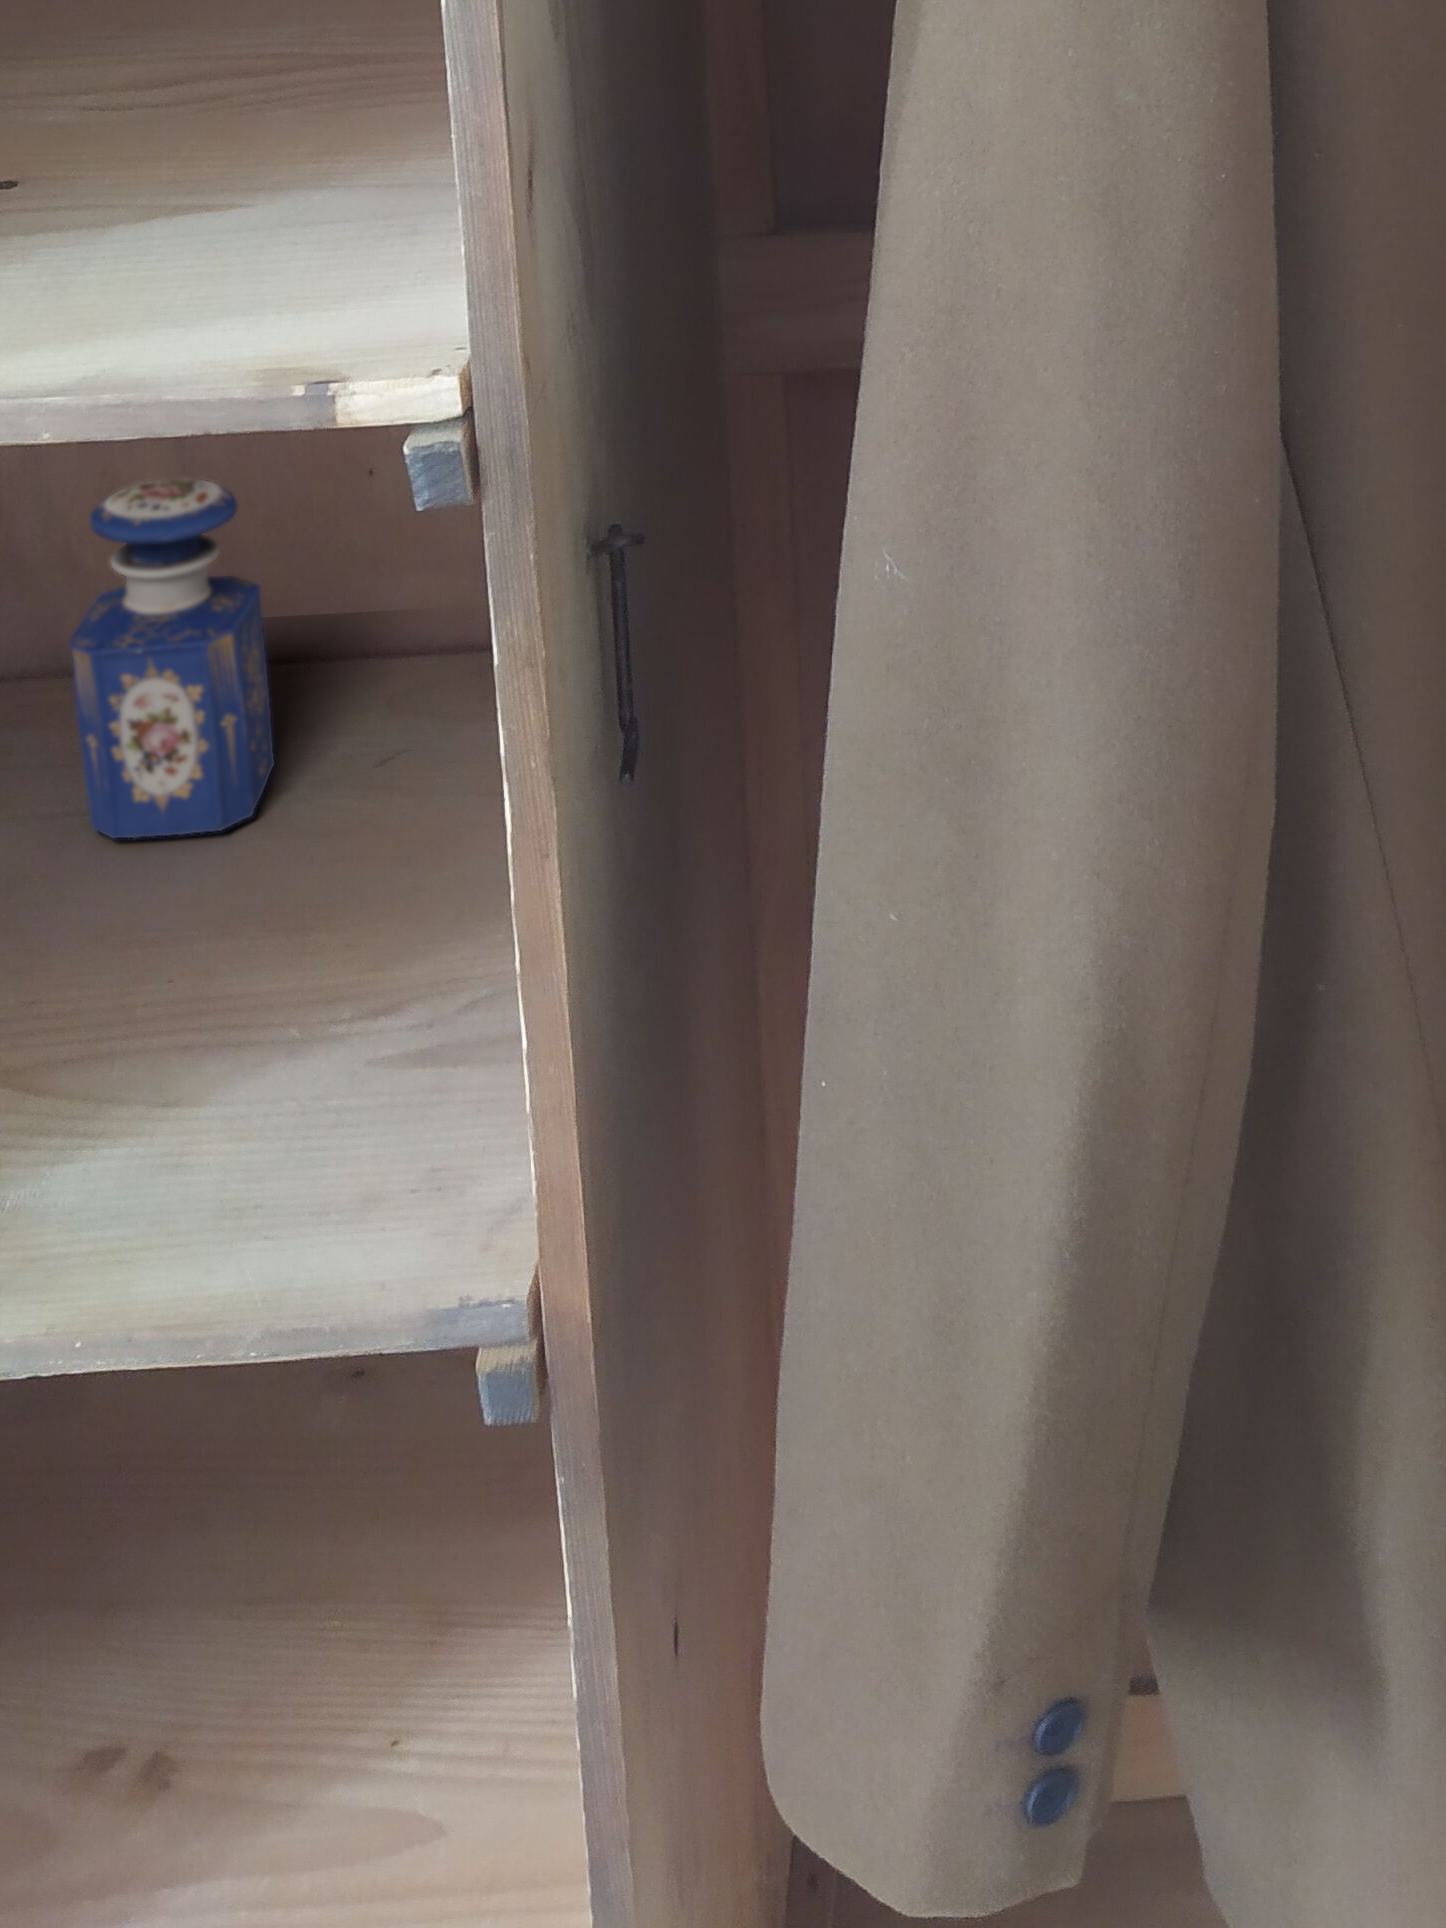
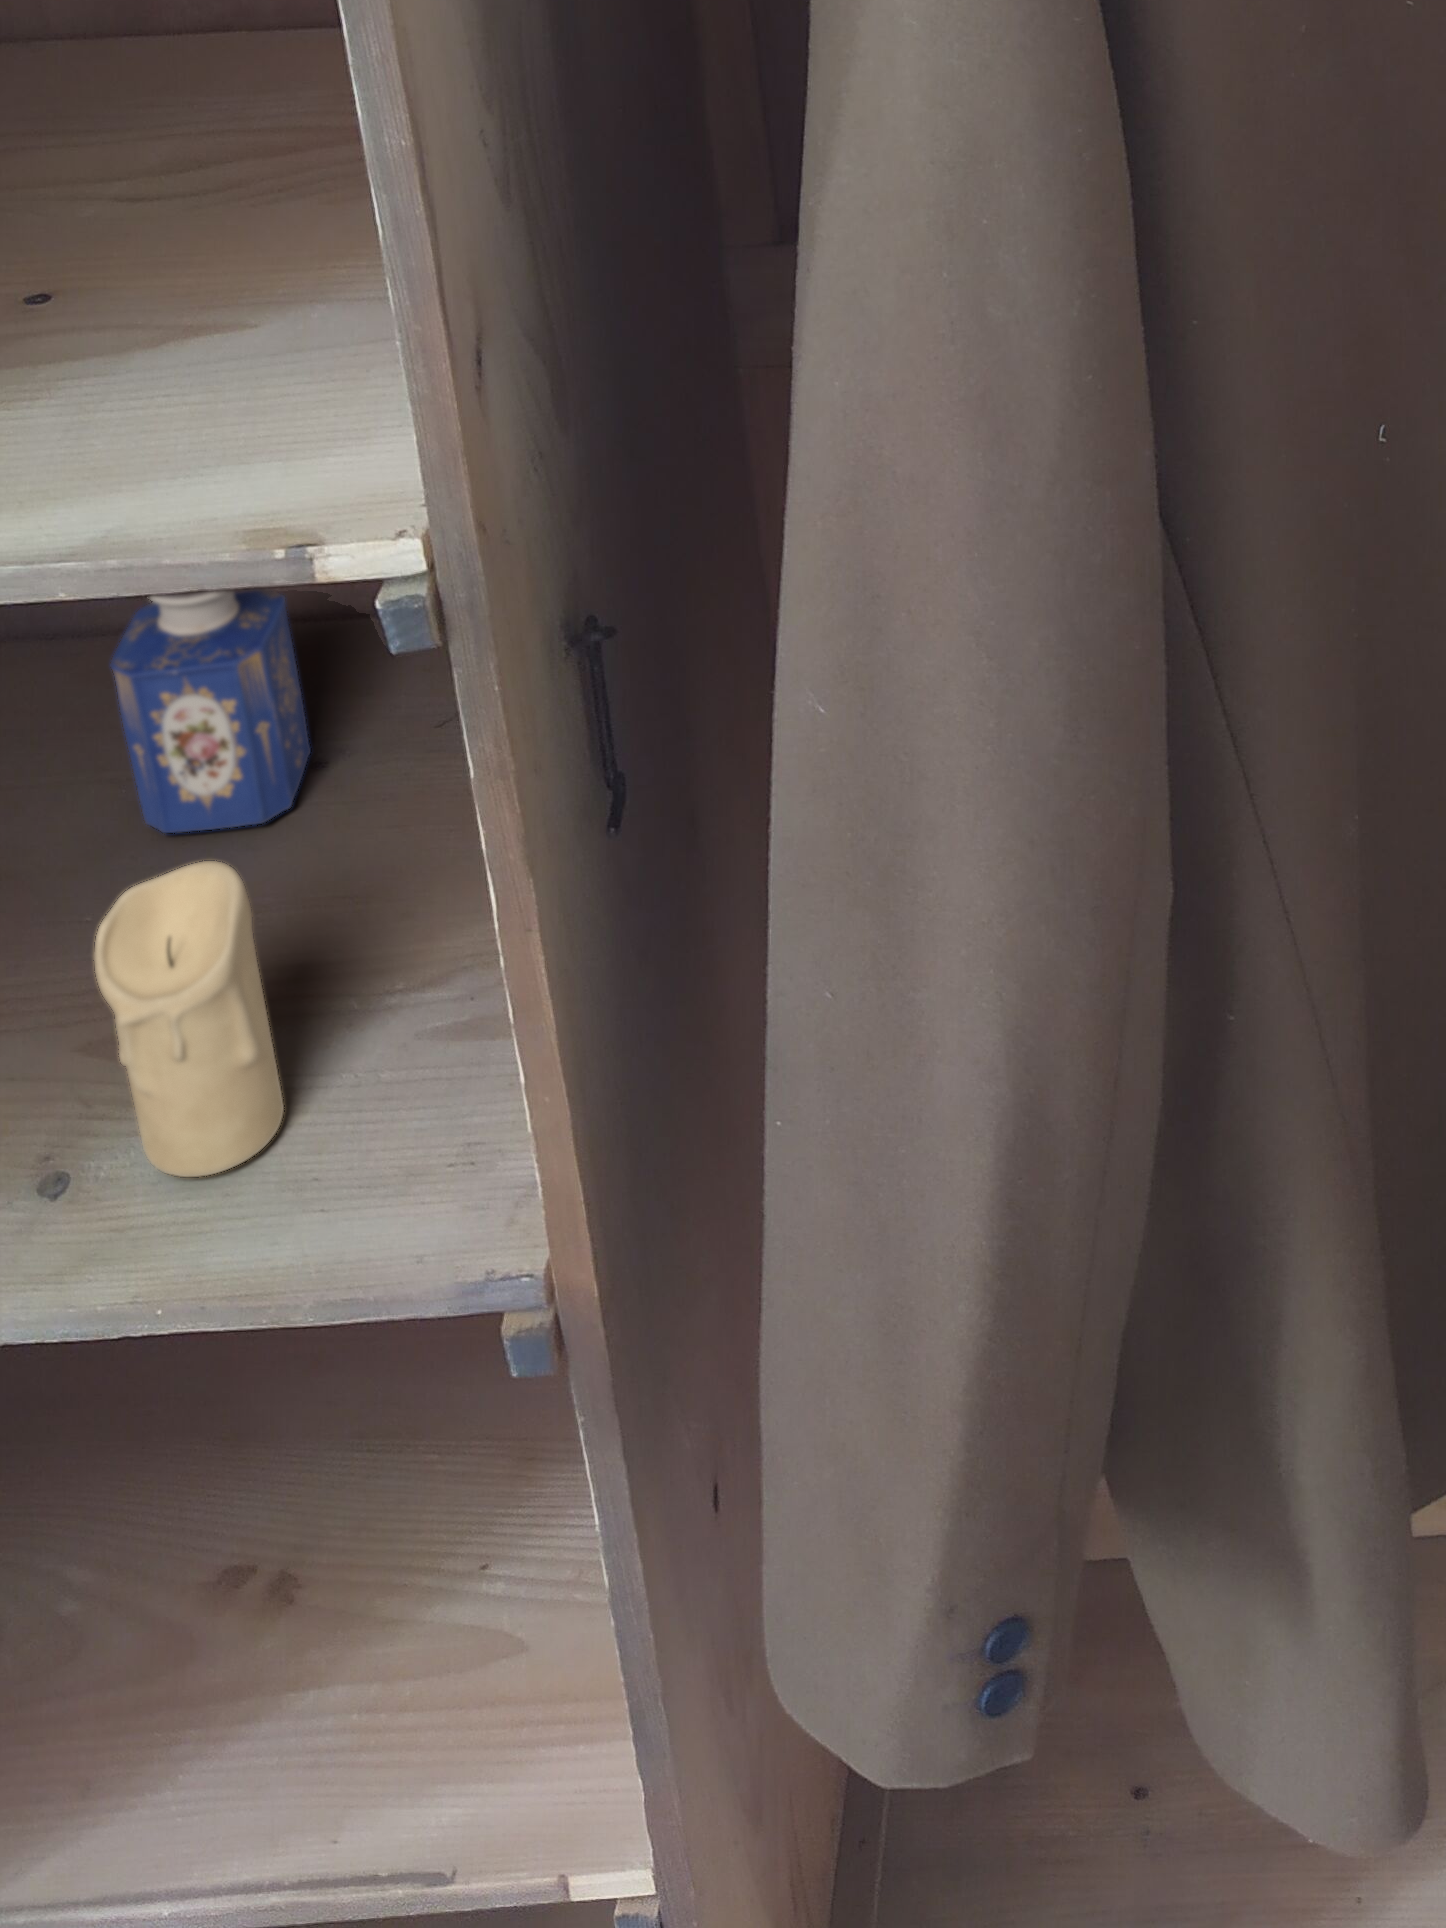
candle: none [42,818,236,1178] -> present [94,861,284,1177]

